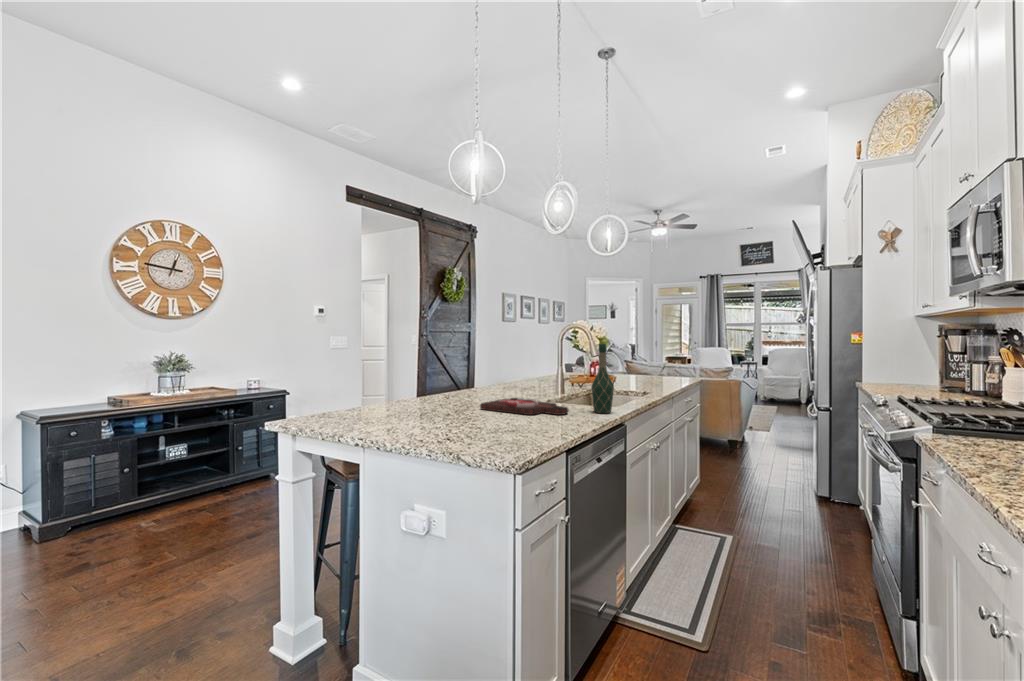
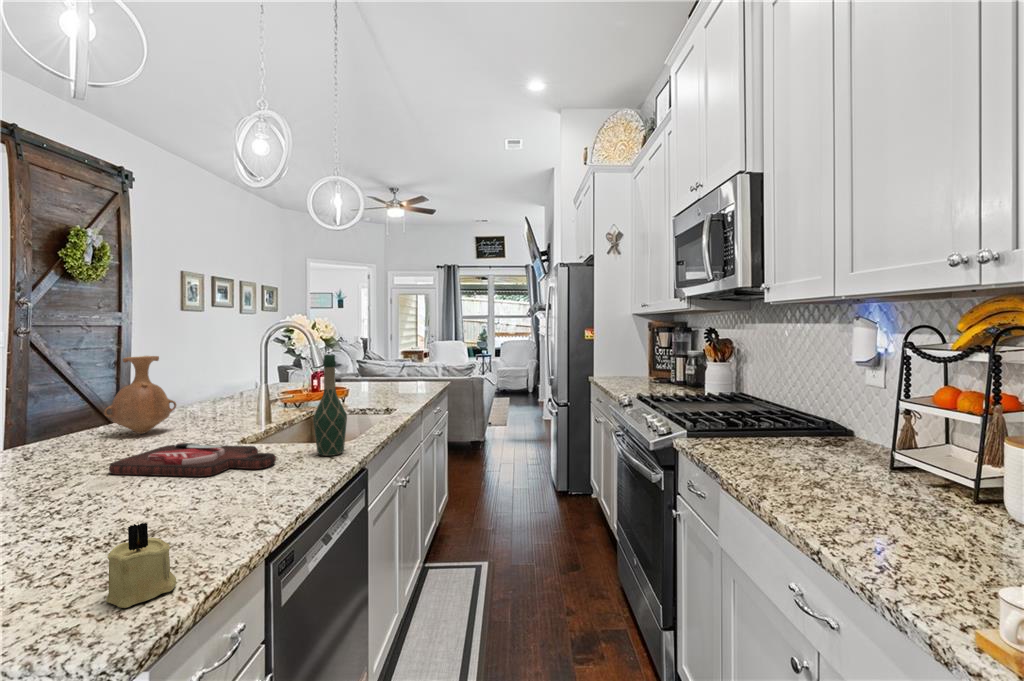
vase: none [470,345,507,394] -> present [104,356,176,434]
candle: none [501,415,529,452] -> present [106,523,177,608]

